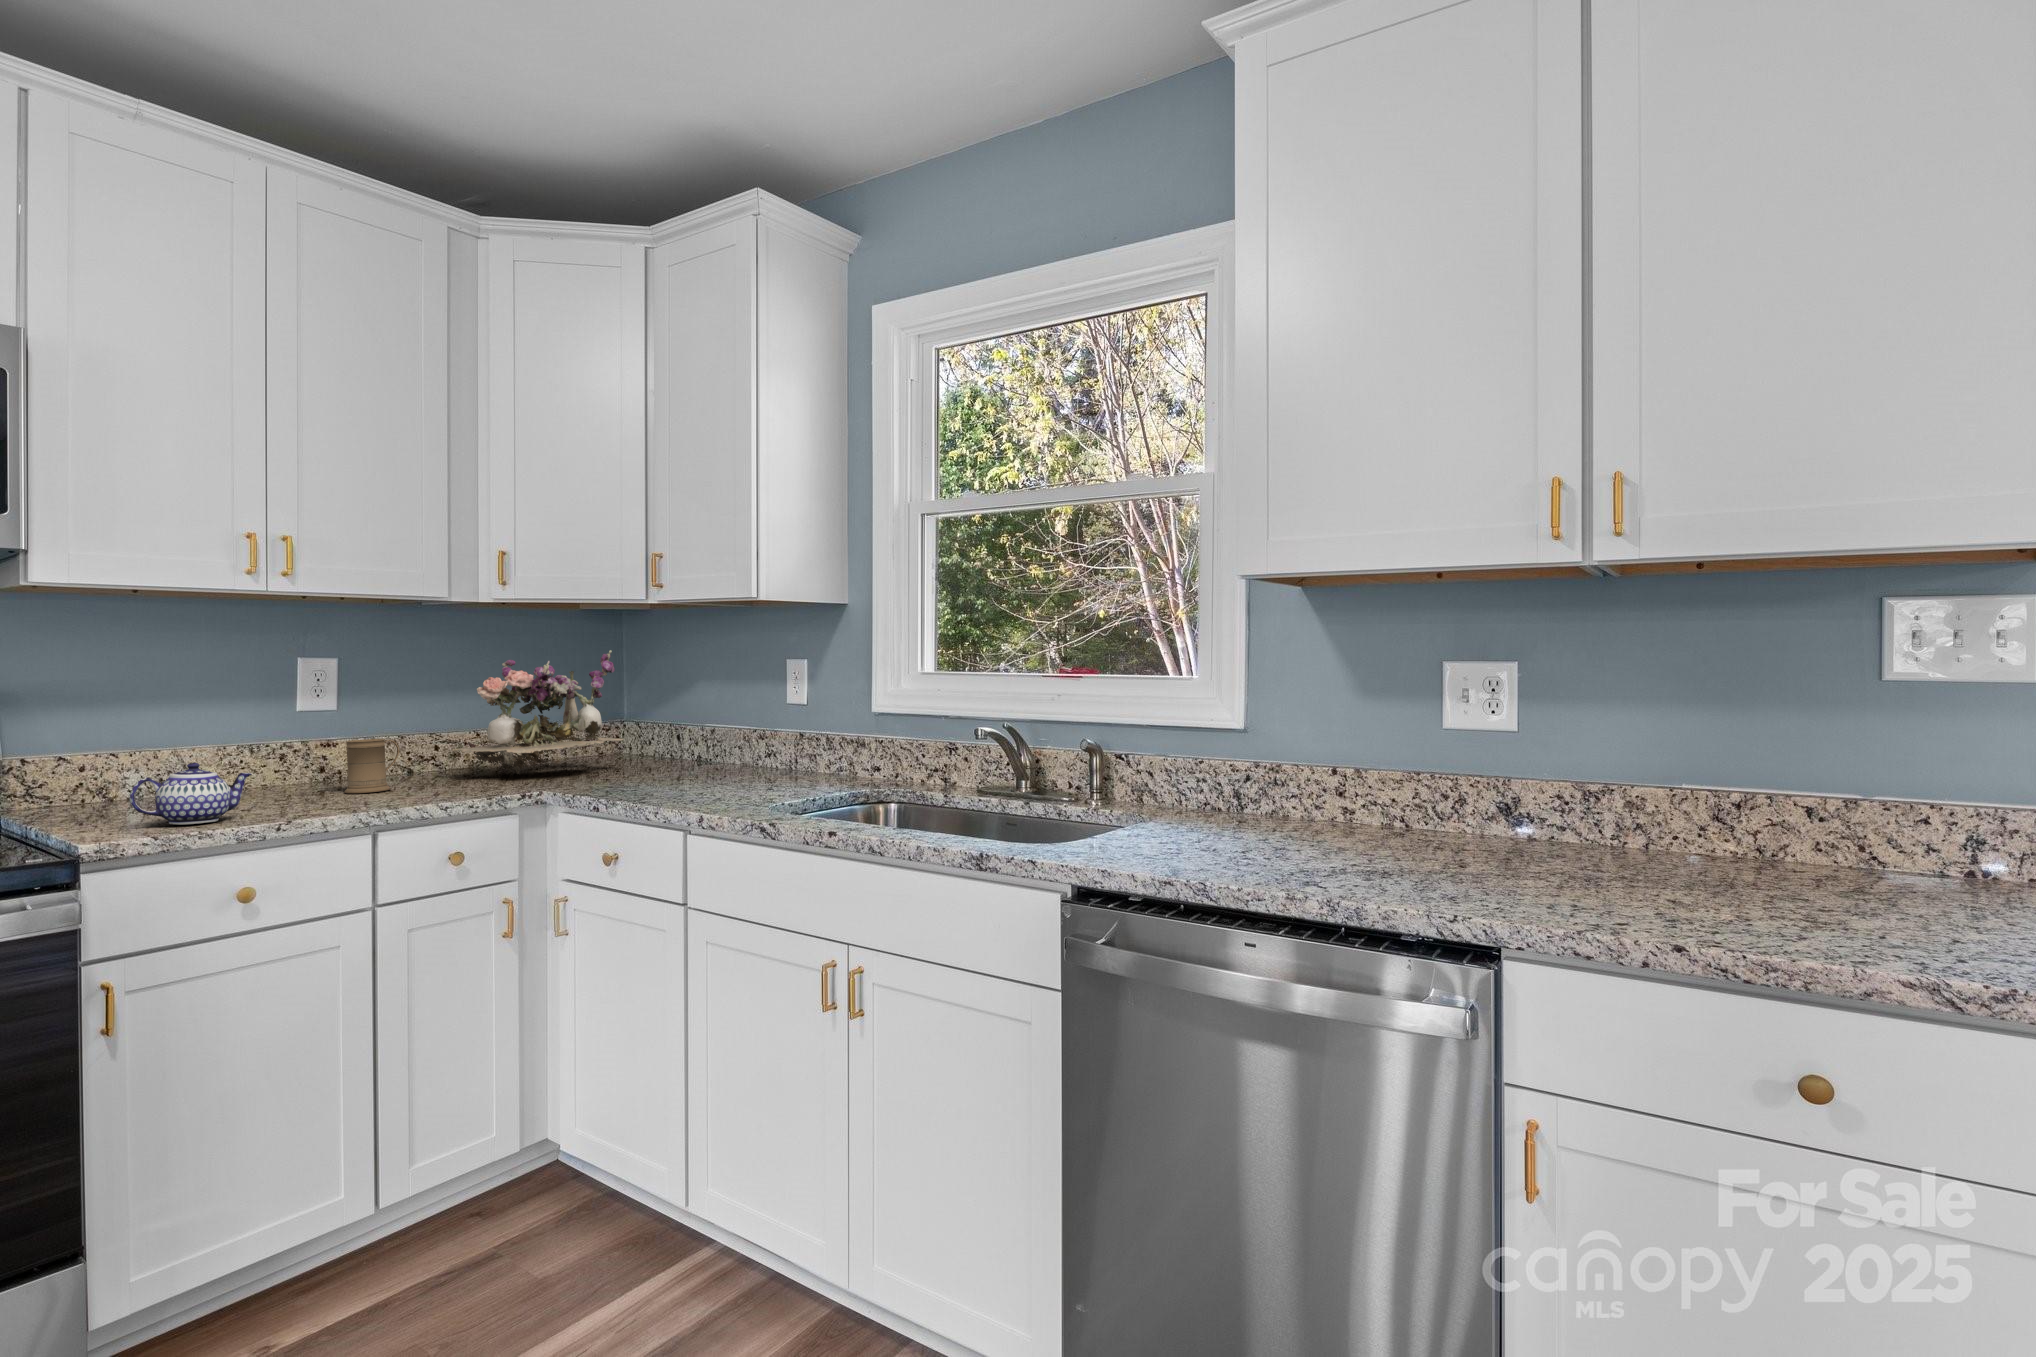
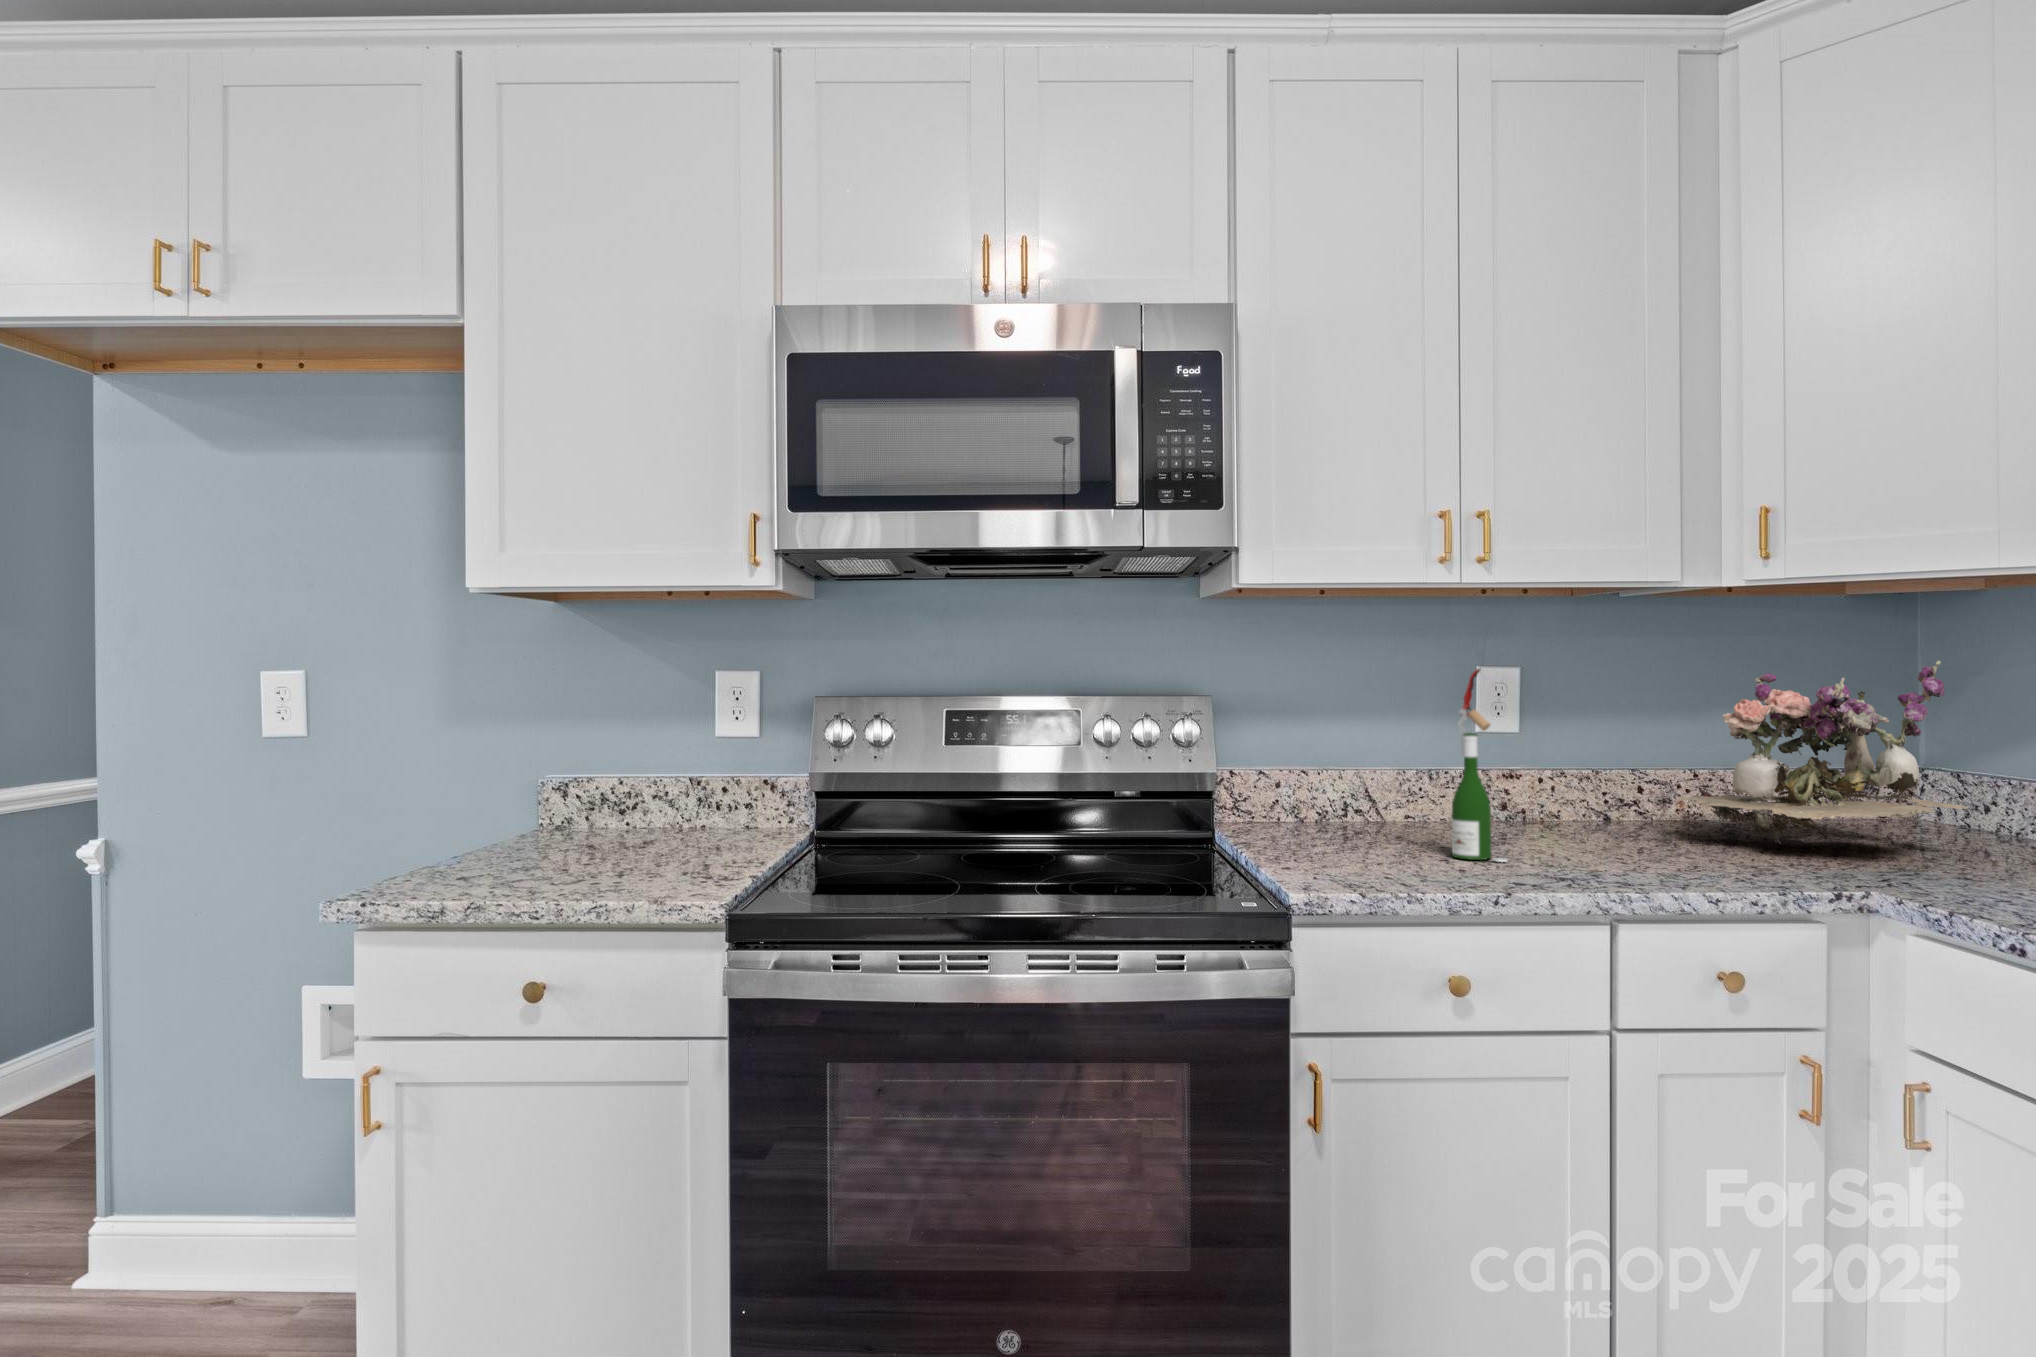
wine bottle: none [253,657,301,806] -> present [1452,669,1507,862]
mug: present [344,739,399,793] -> none [1548,778,1617,852]
teapot: present [130,763,252,825] -> none [1337,803,1464,881]

